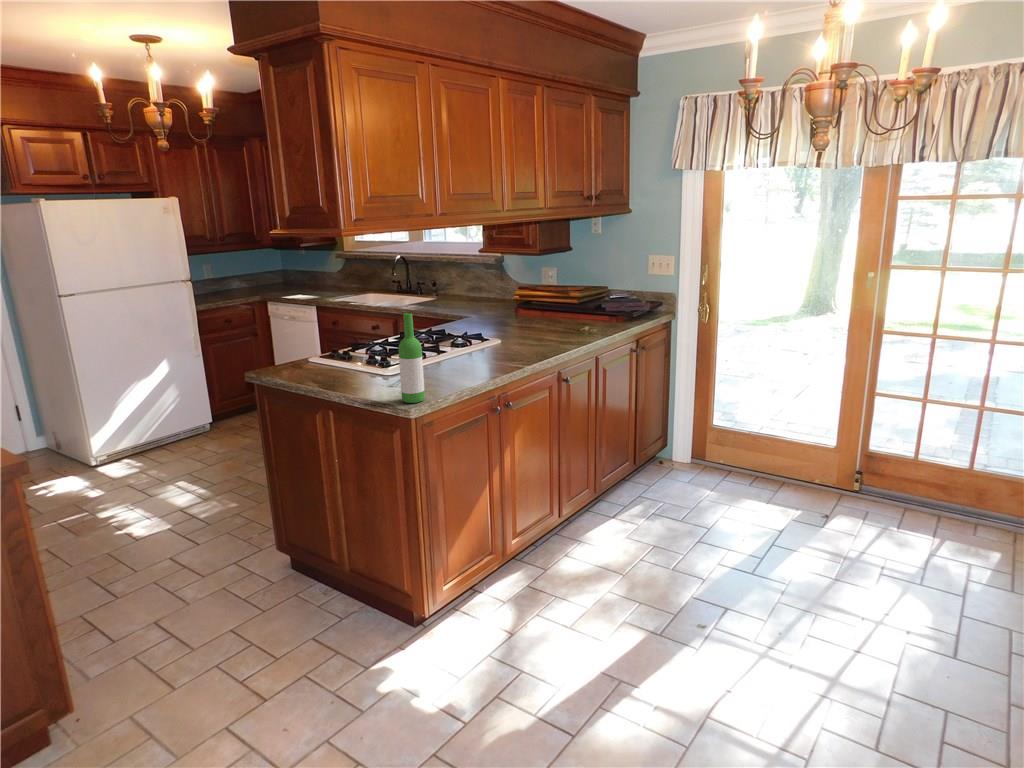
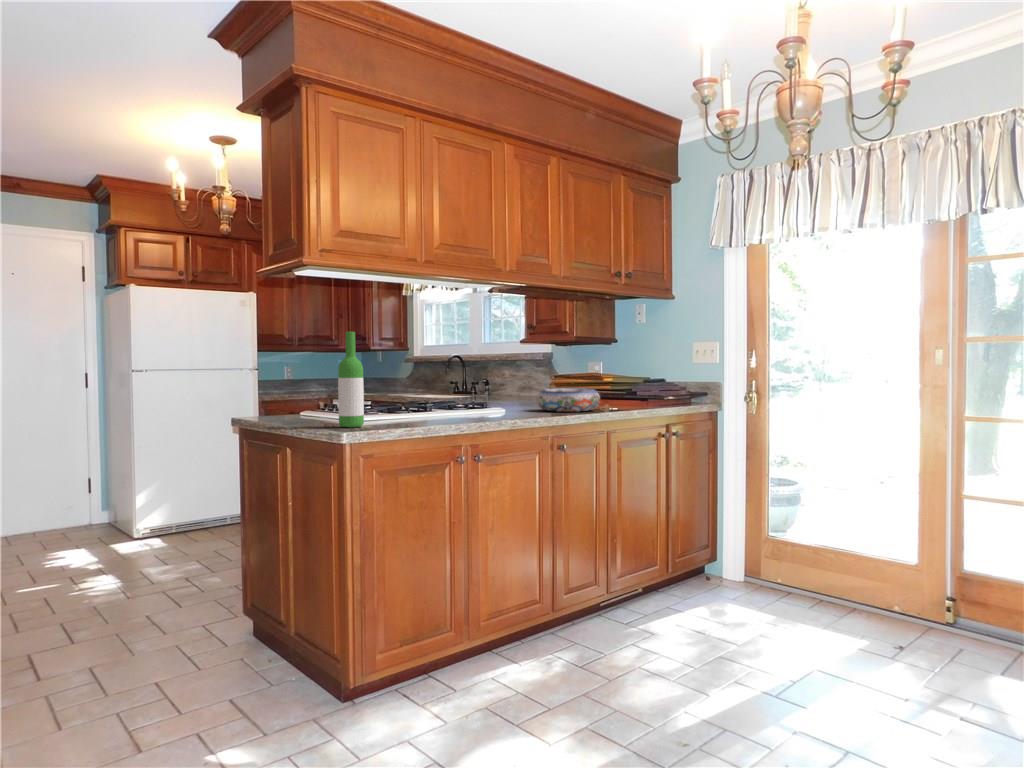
bowl: none [533,318,591,345] -> present [537,388,600,412]

